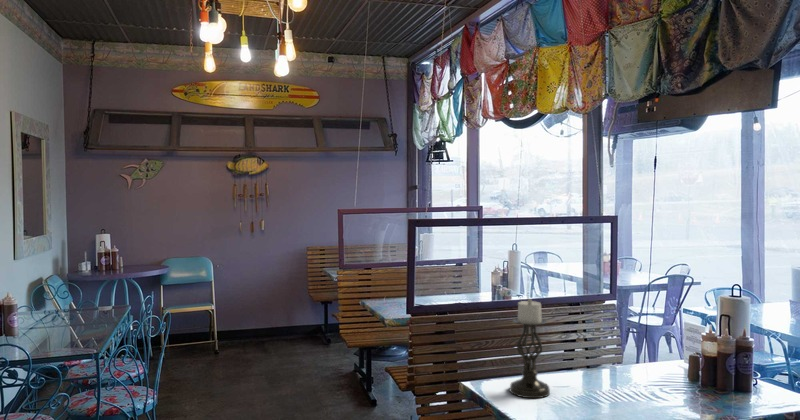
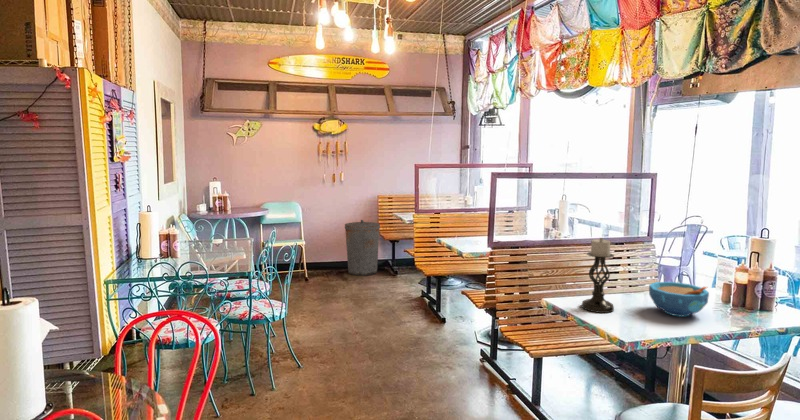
trash can: none [262,279,307,349] -> present [345,220,380,276]
bowl: none [594,354,666,401] -> present [649,282,709,317]

